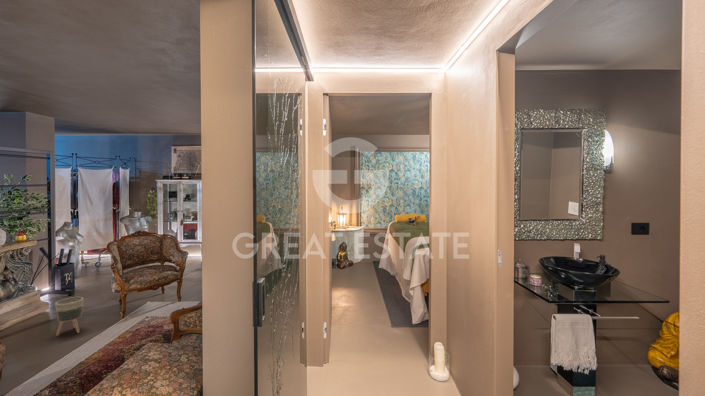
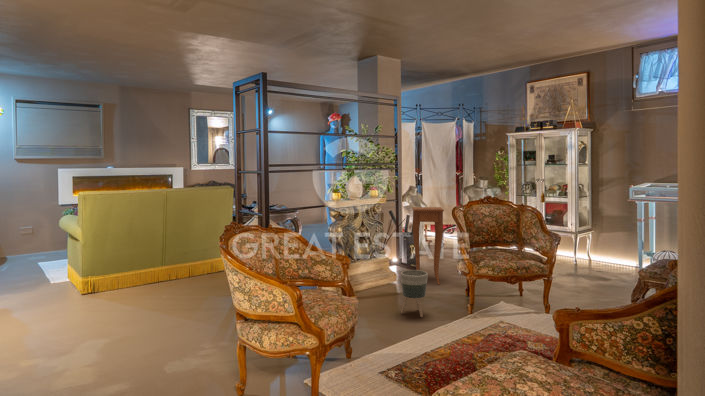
side table: none [67,241,99,306] -> present [413,207,444,284]

